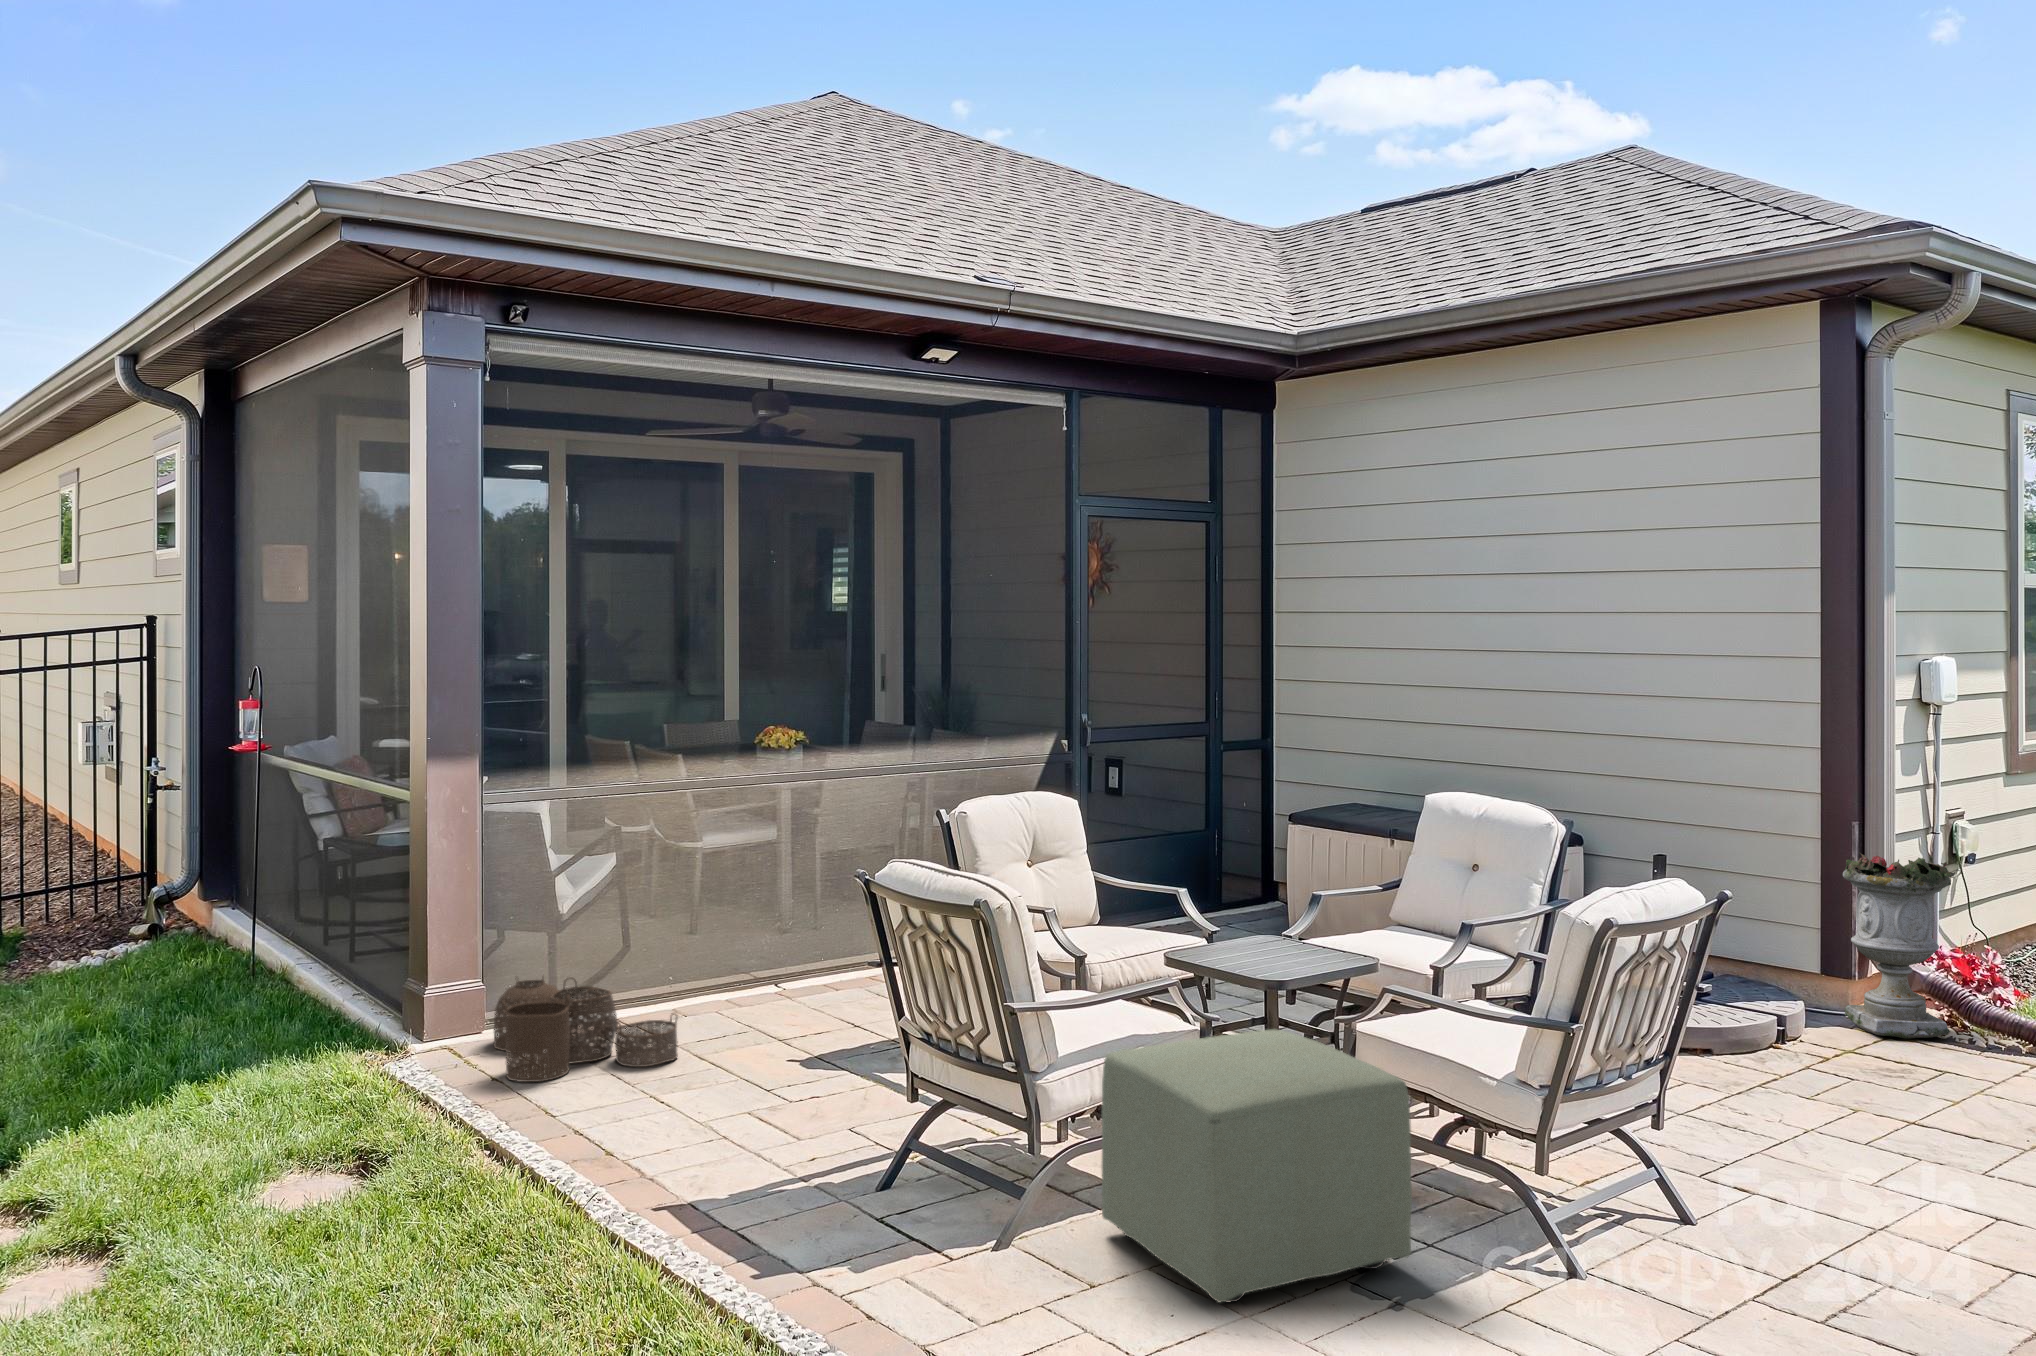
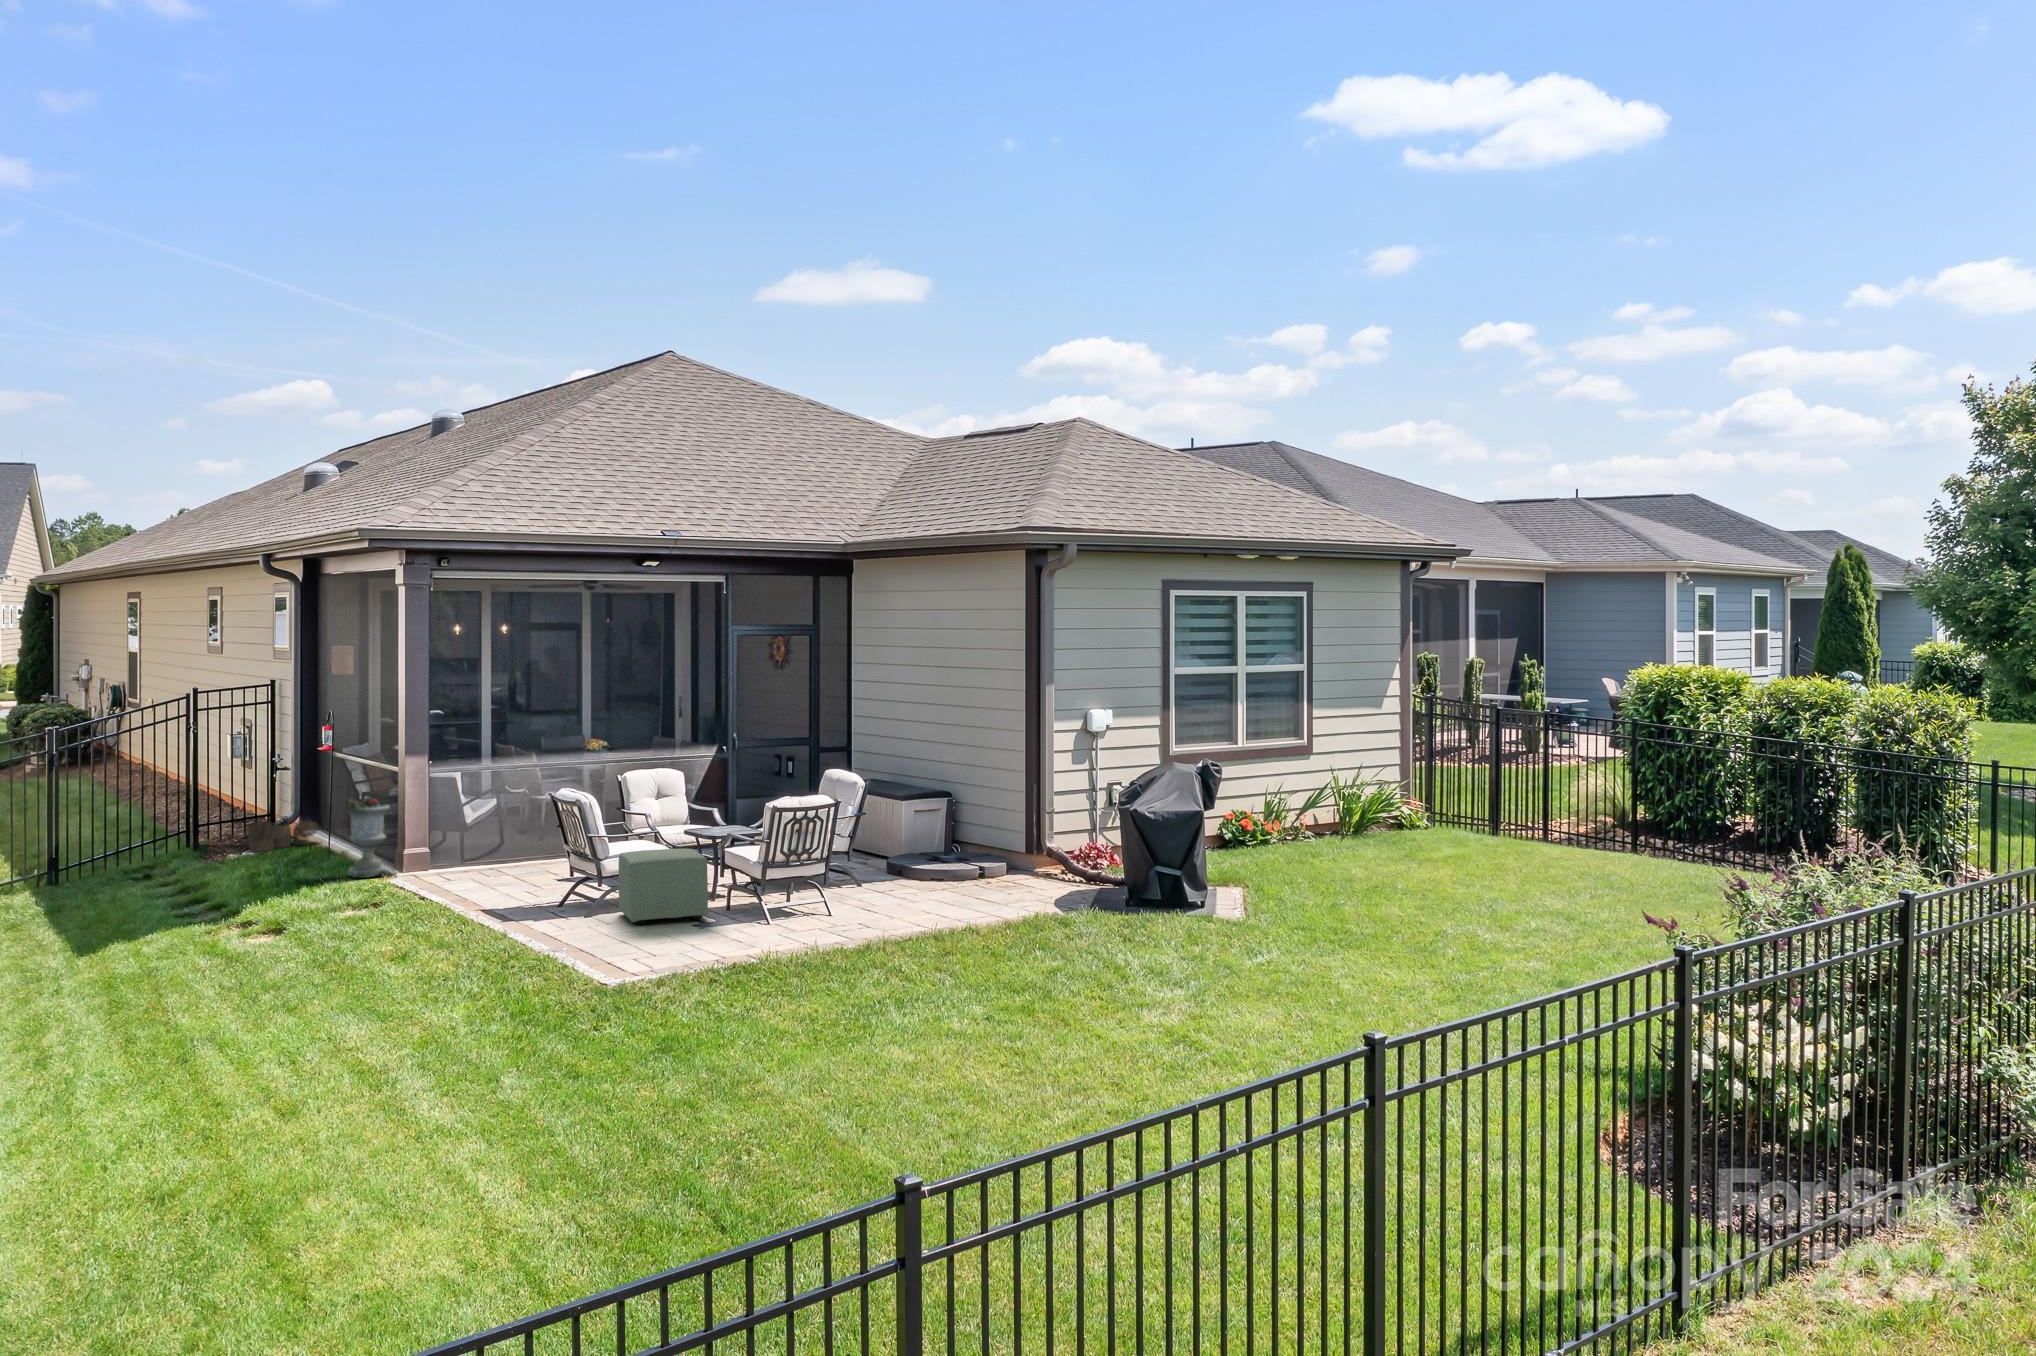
planter: present [1843,852,1960,1039] -> present [343,798,390,878]
woven basket: present [494,977,678,1082] -> present [248,820,320,852]

